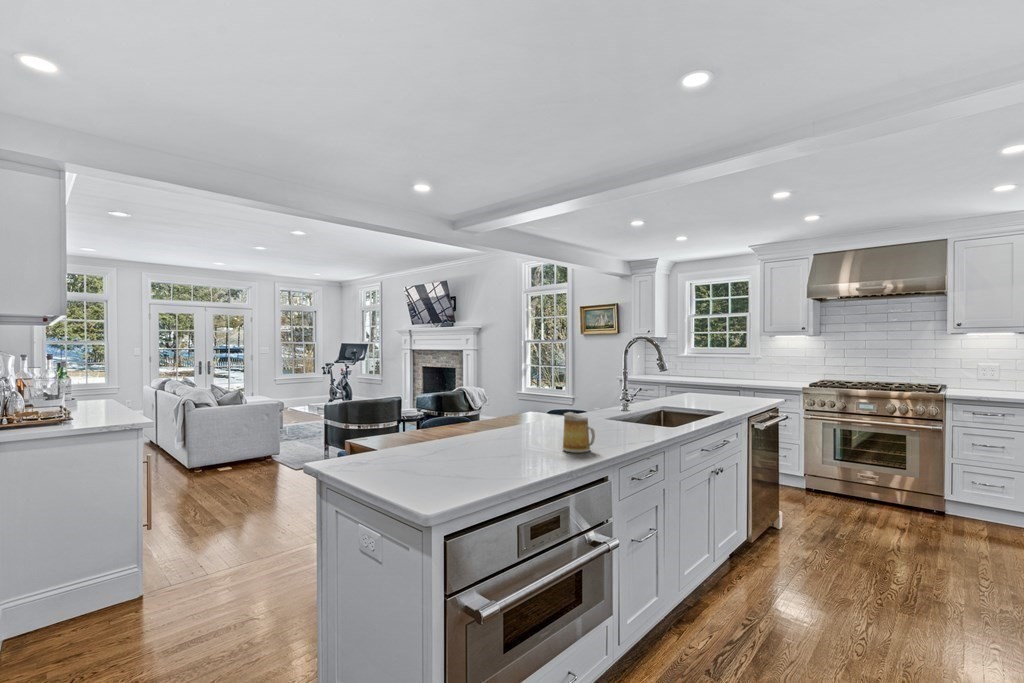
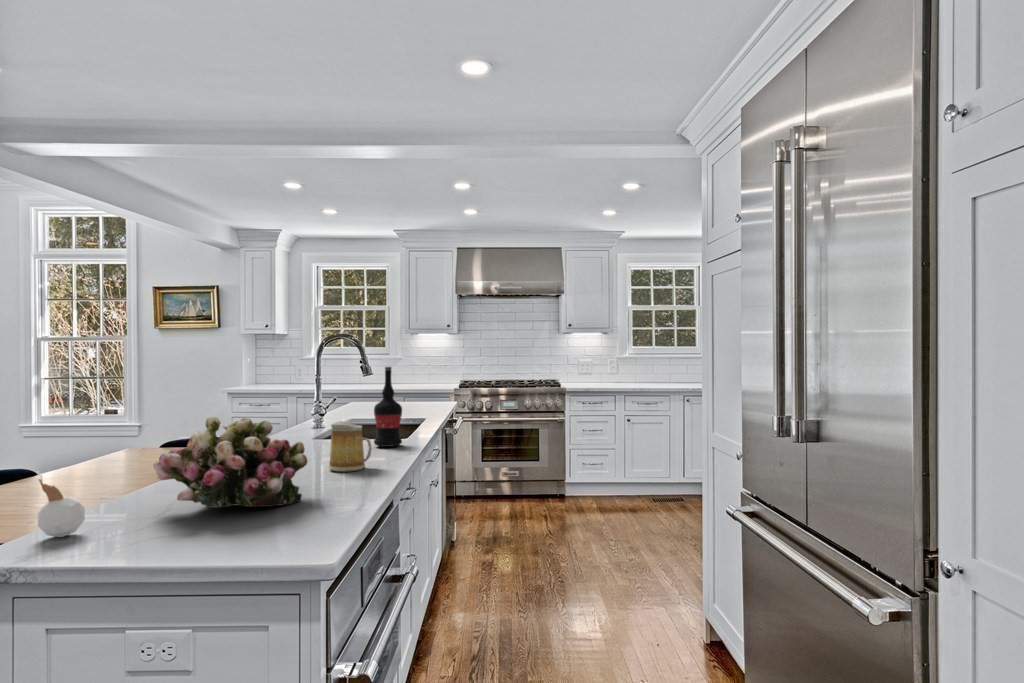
wine bottle: none [630,369,654,436] -> present [374,367,402,447]
flower arrangement: none [409,401,515,471] -> present [153,416,307,508]
candle: none [350,427,375,468] -> present [37,472,85,537]

